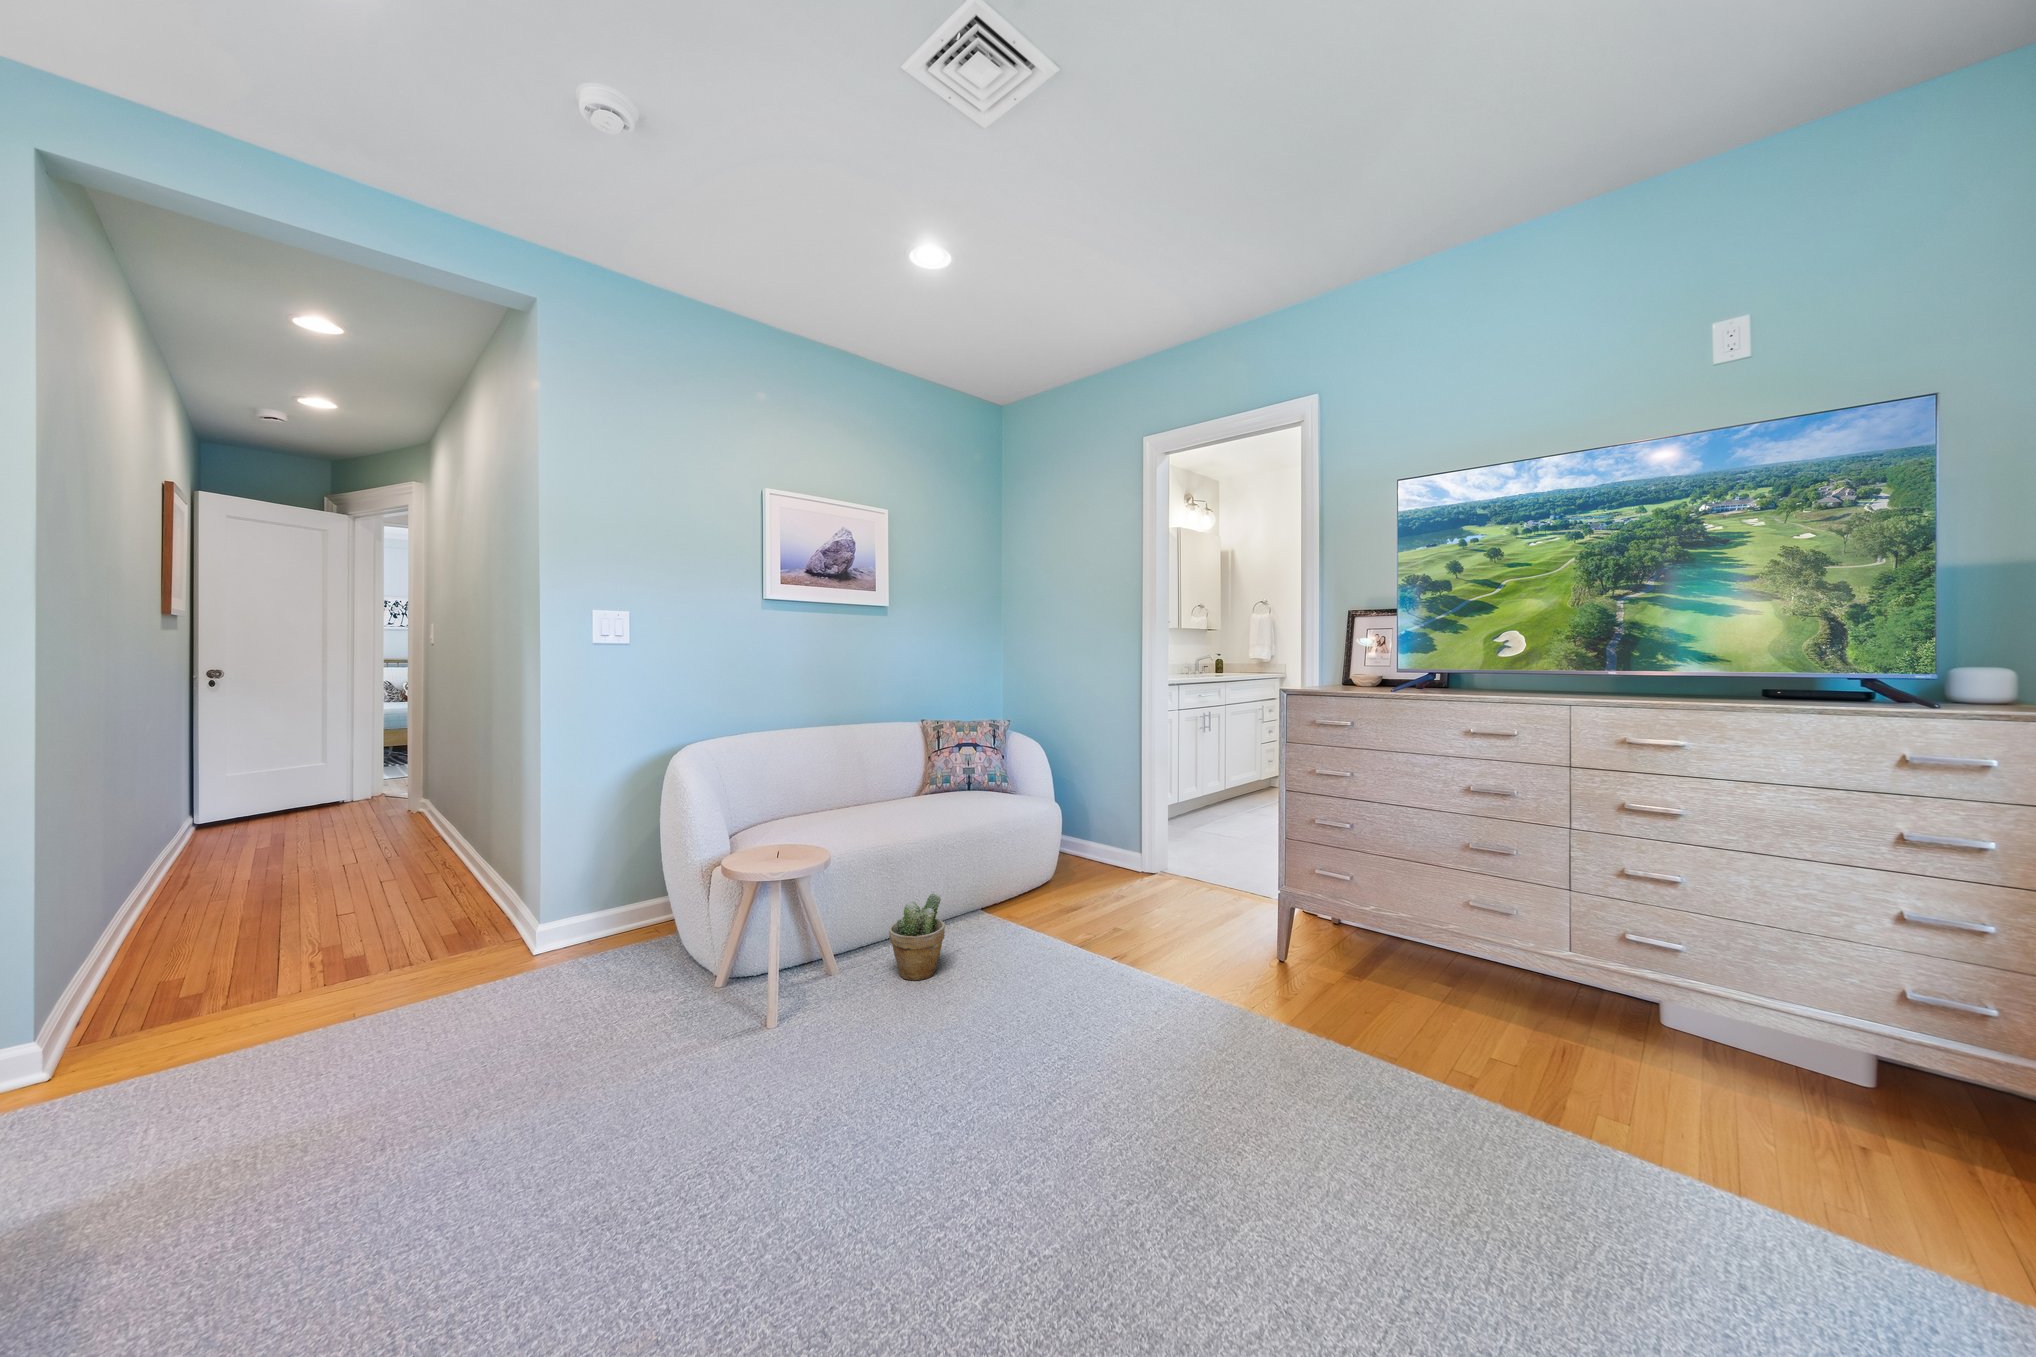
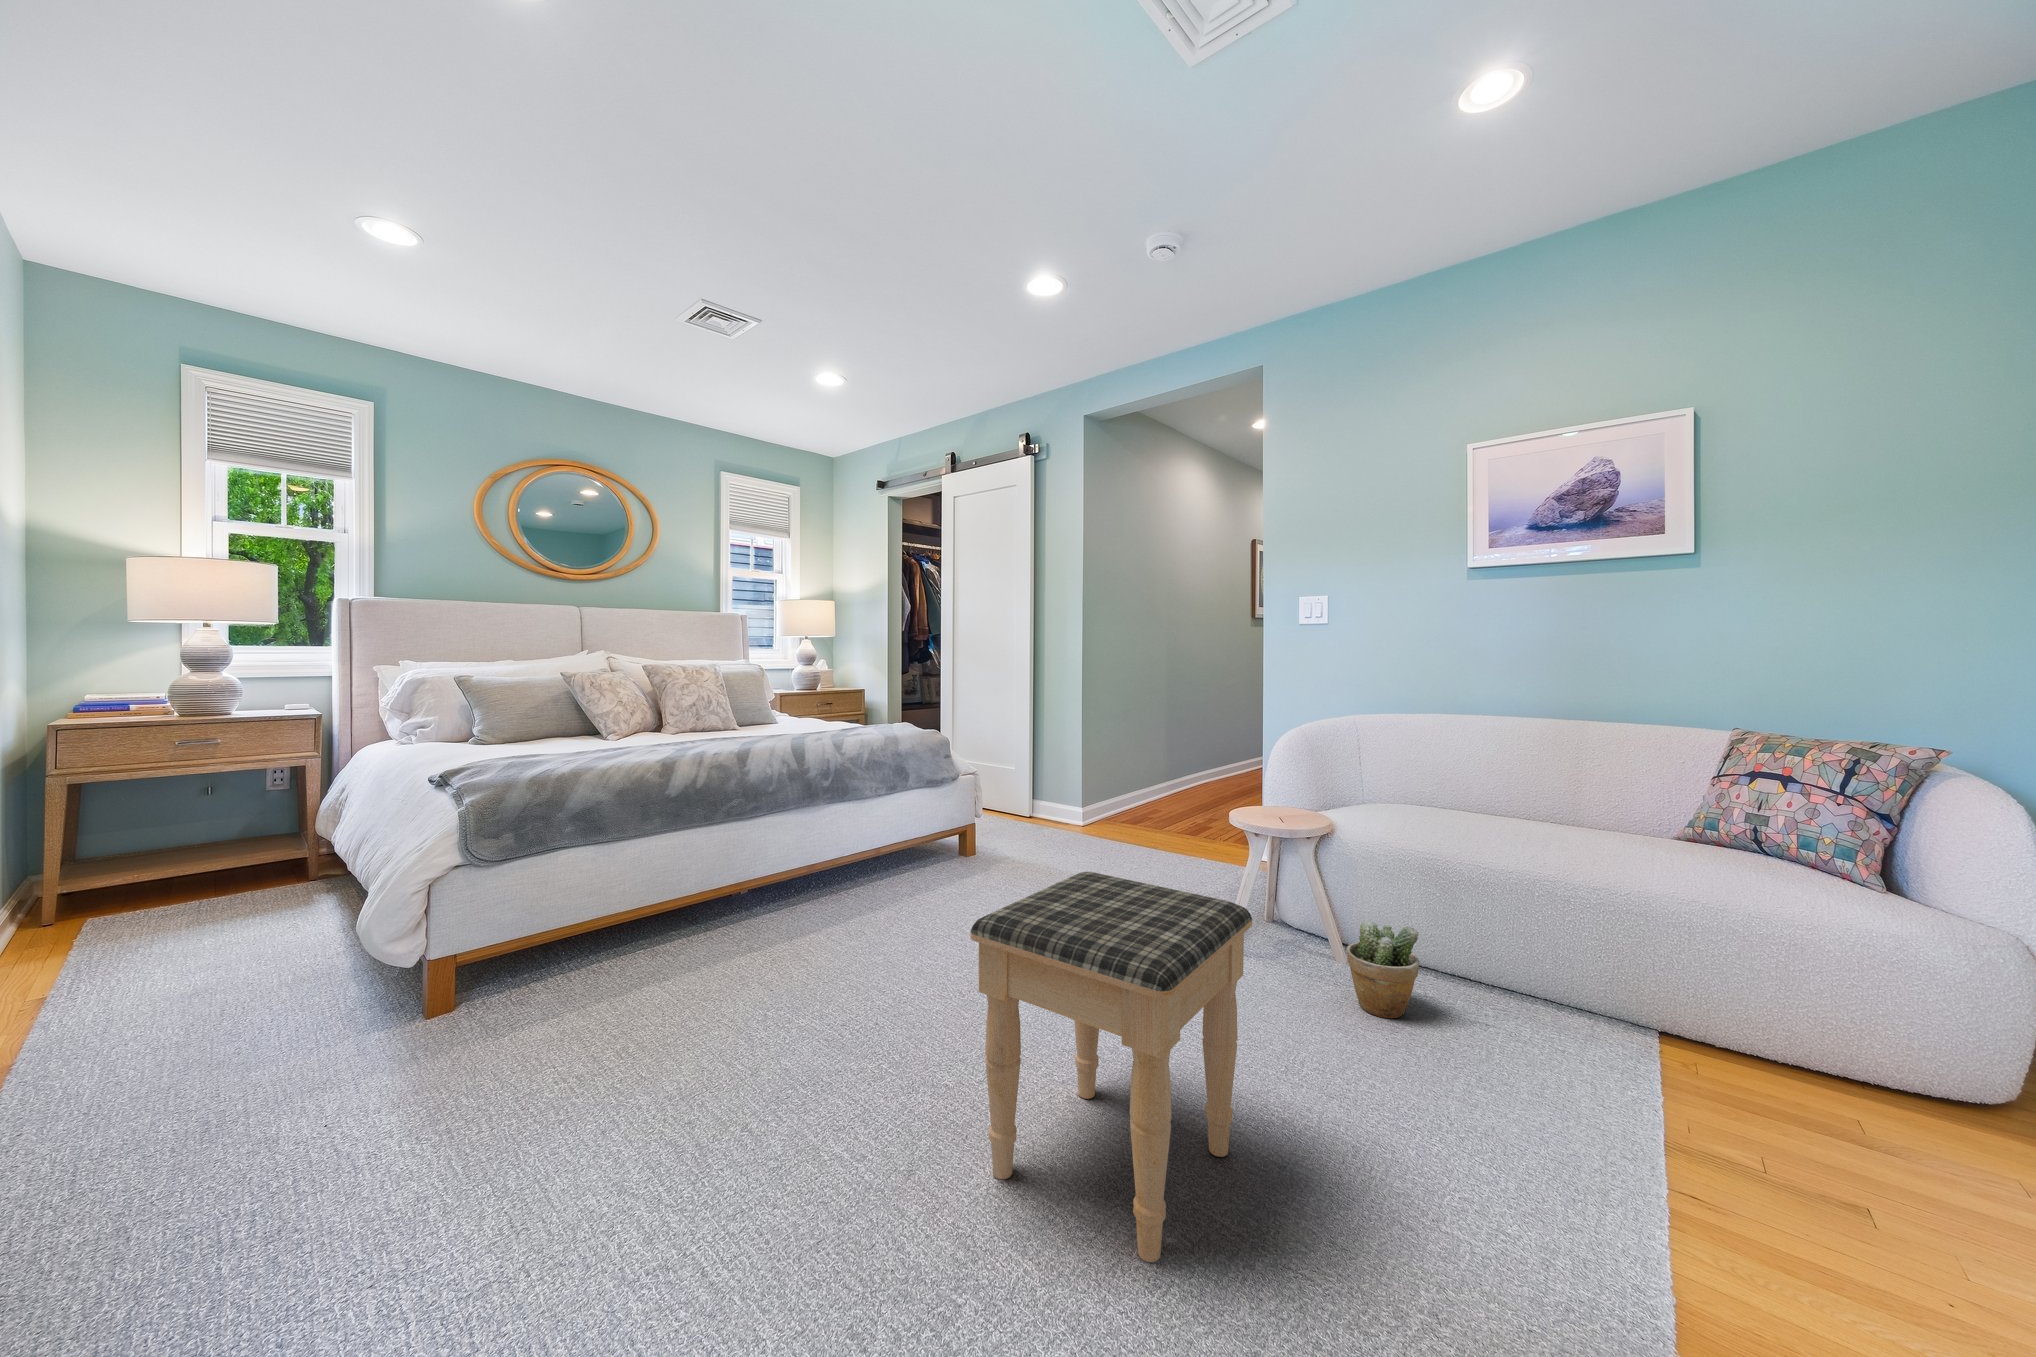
footstool: none [967,875,1242,1248] -> present [970,872,1252,1262]

